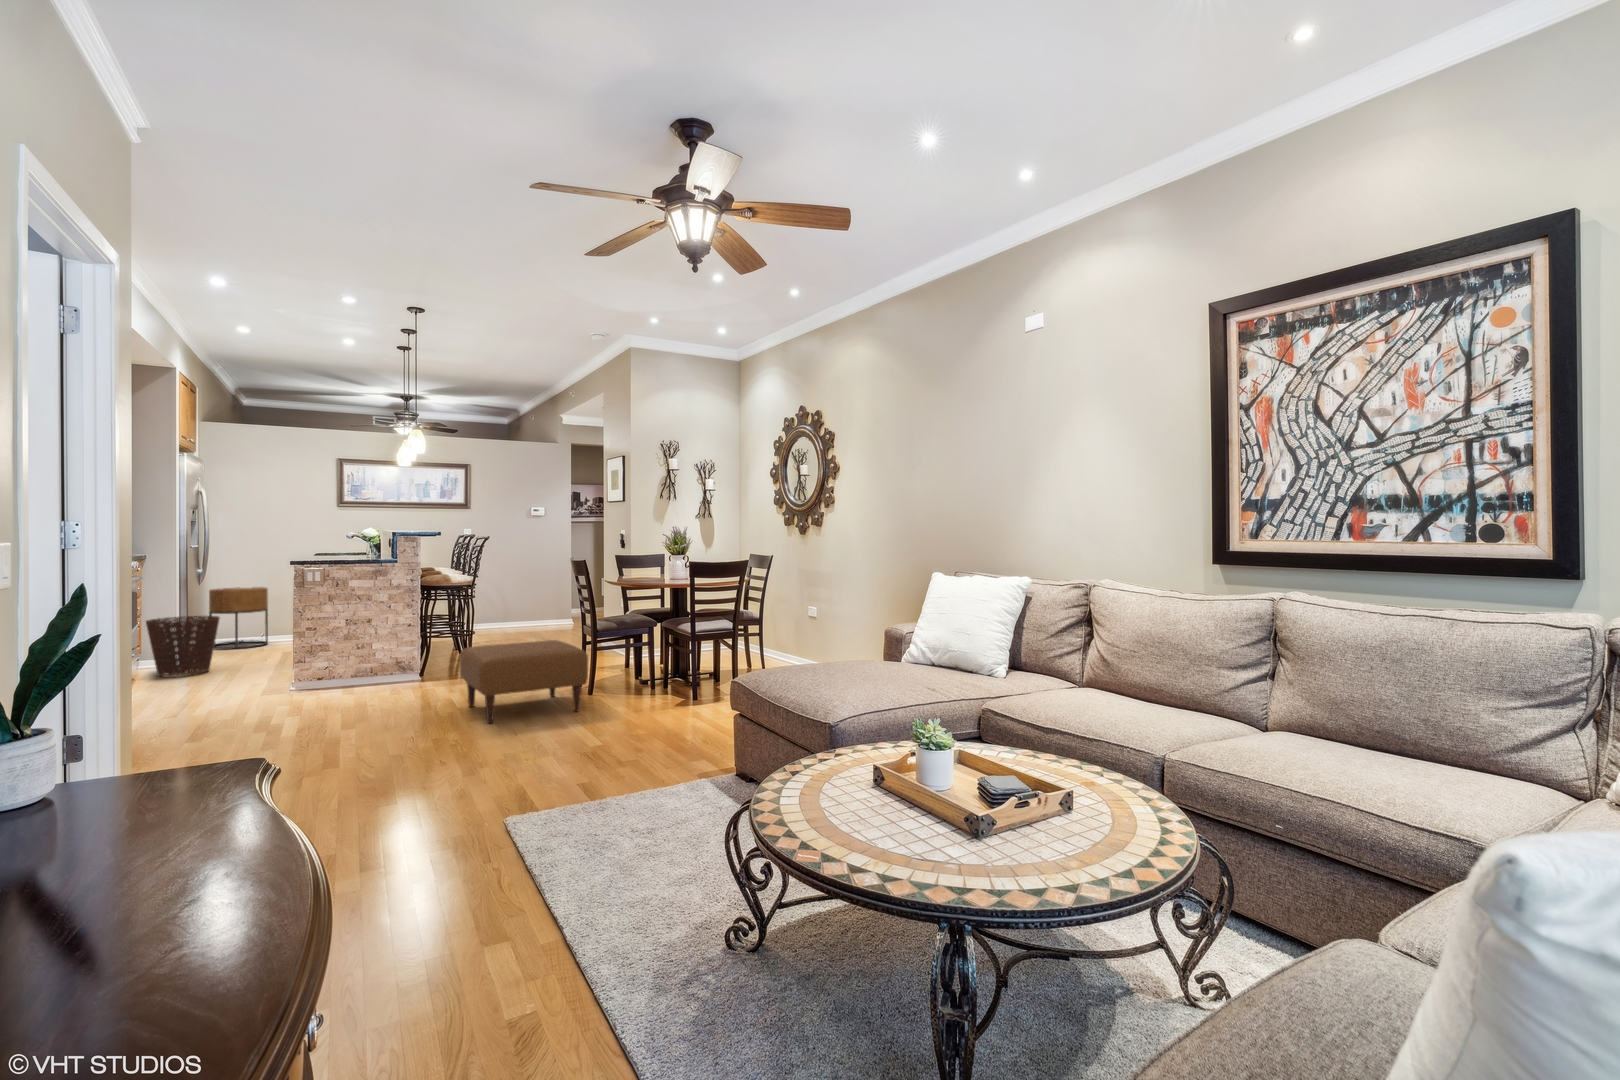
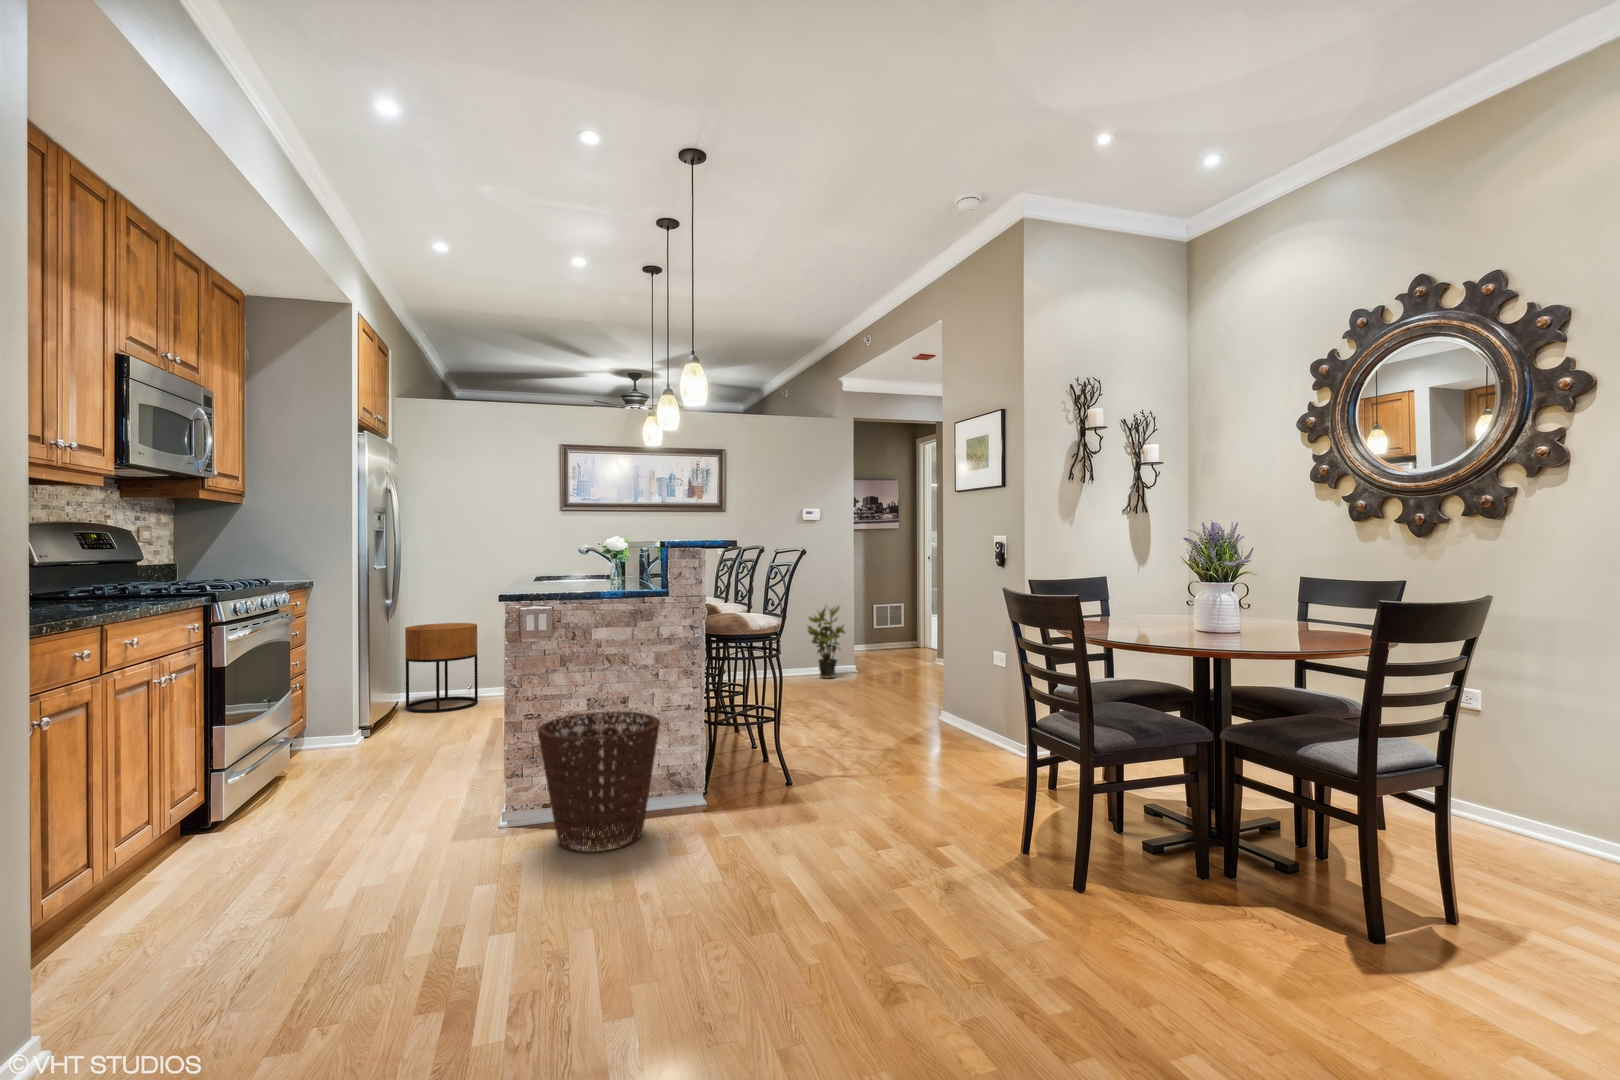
potted plant: none [529,575,559,627] -> present [808,605,845,679]
basket: present [146,616,219,677] -> present [538,711,660,853]
ottoman: present [460,640,588,723] -> none [824,768,1147,1025]

